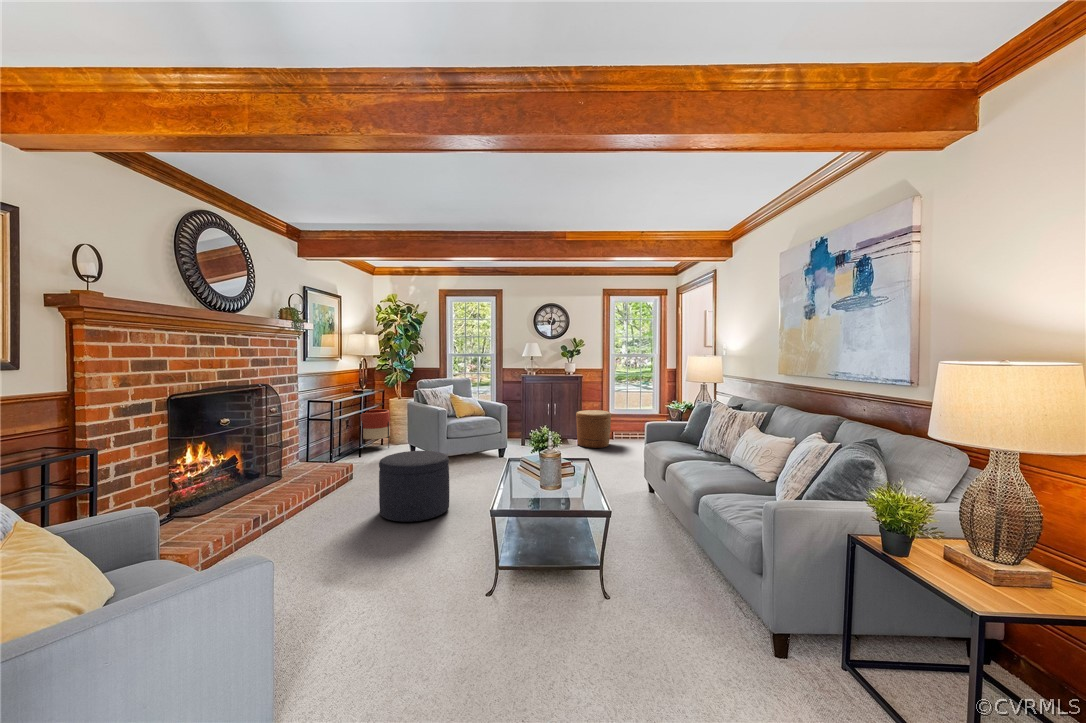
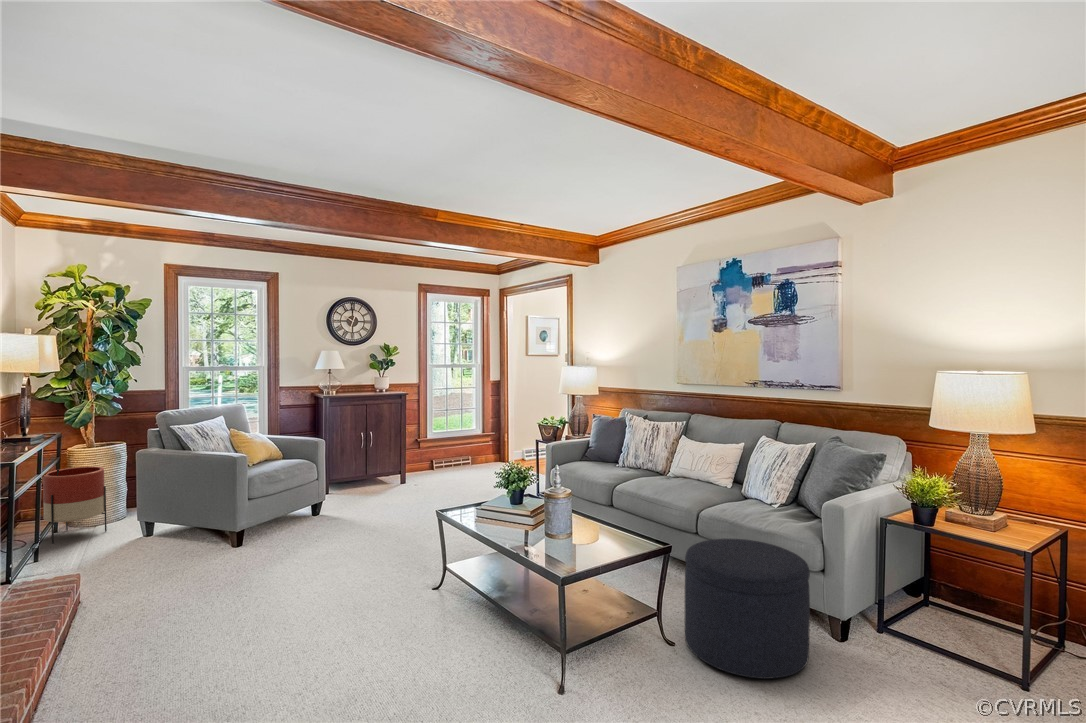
woven basket: present [576,410,611,448] -> none [399,436,444,484]
ottoman: present [379,451,449,522] -> present [685,539,810,679]

